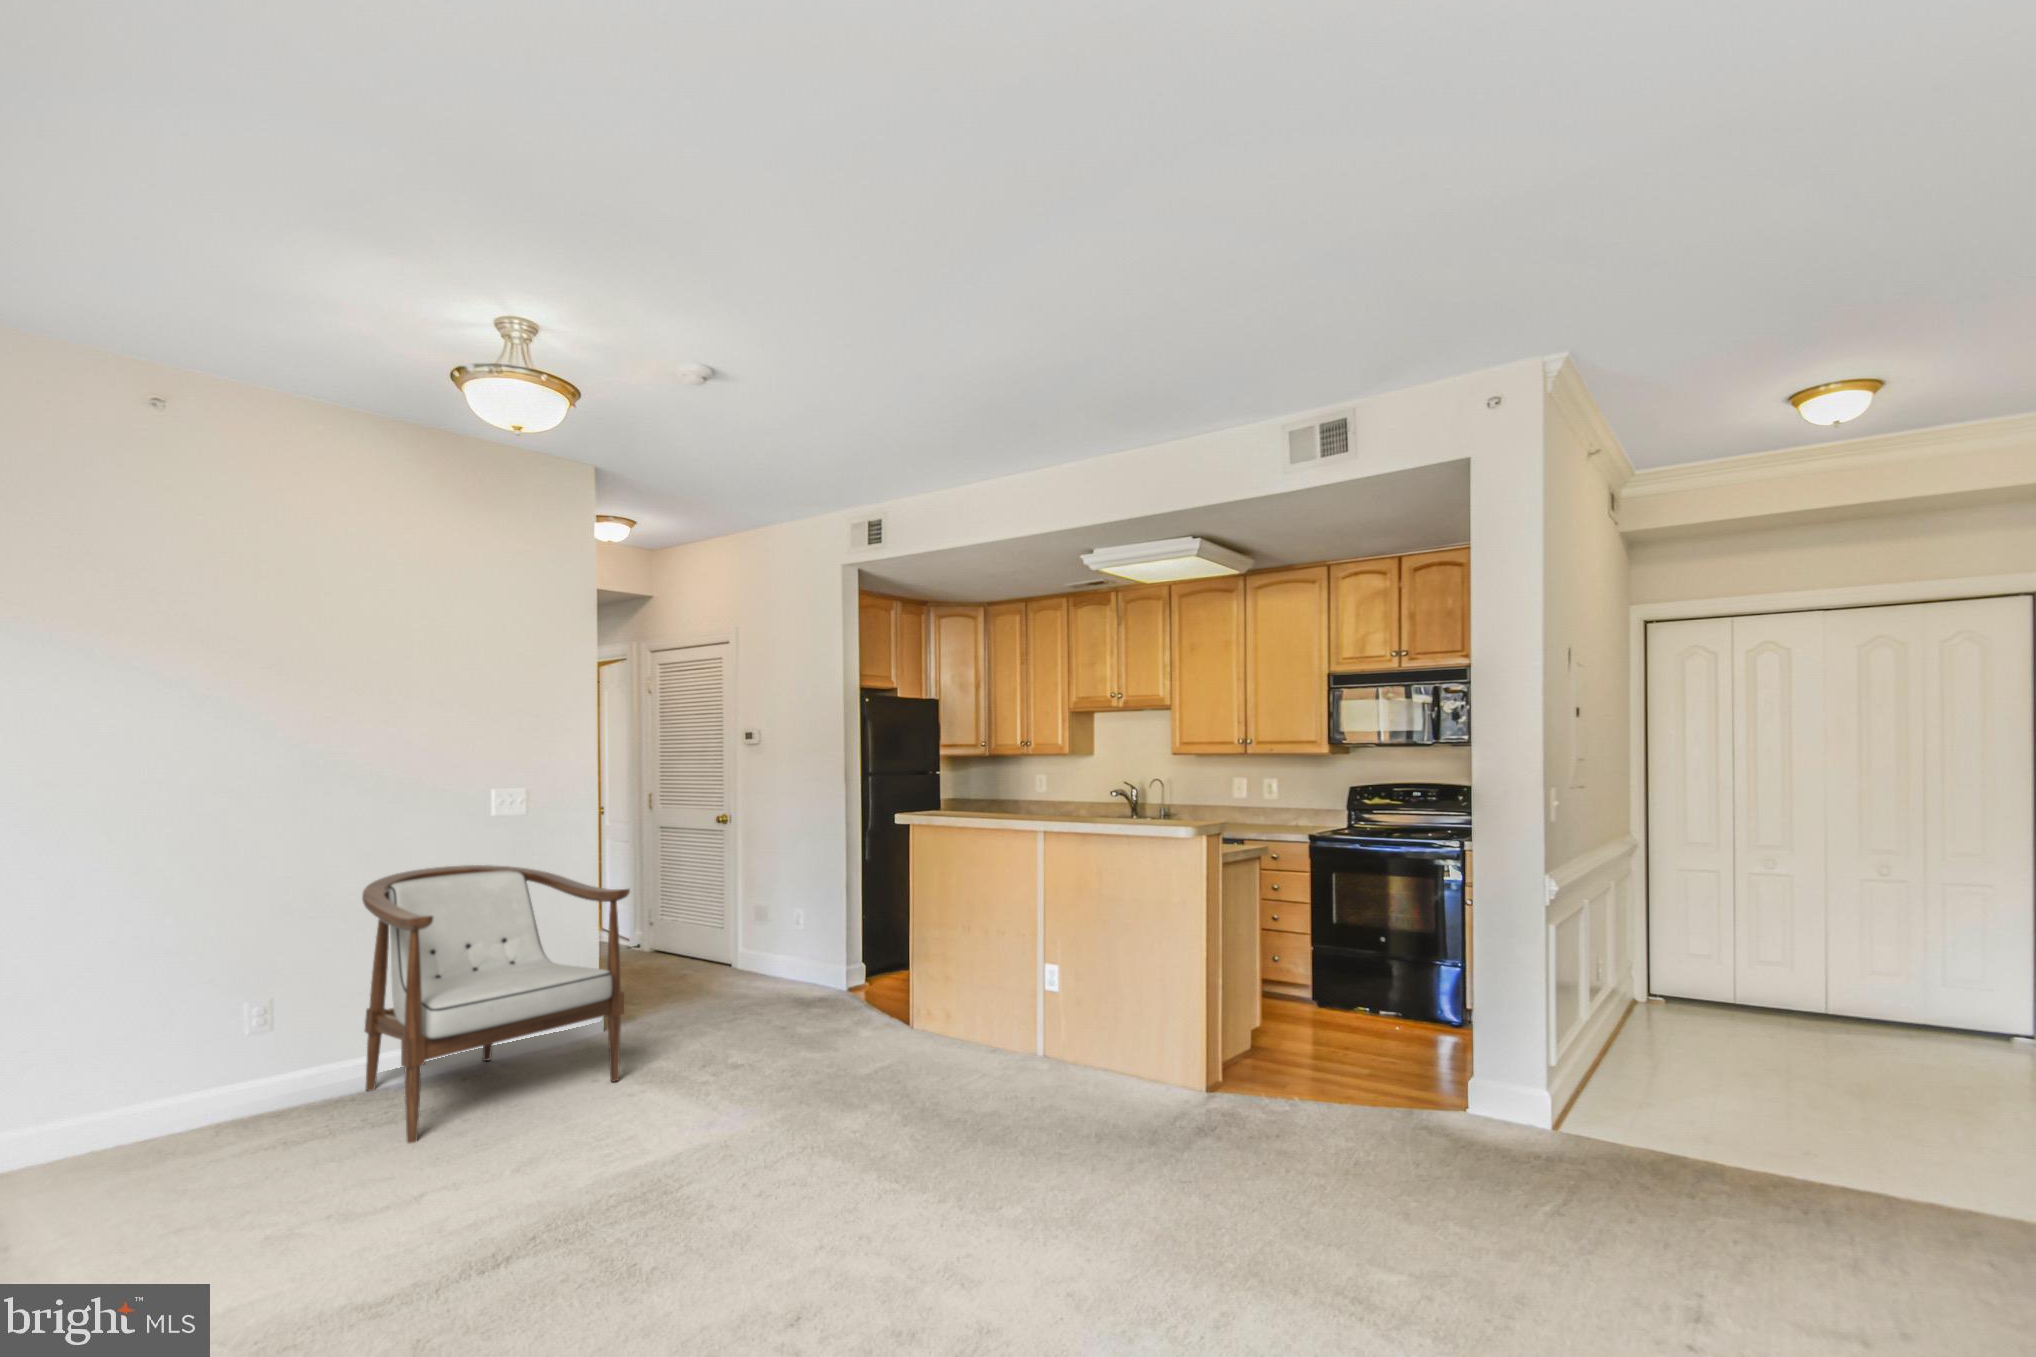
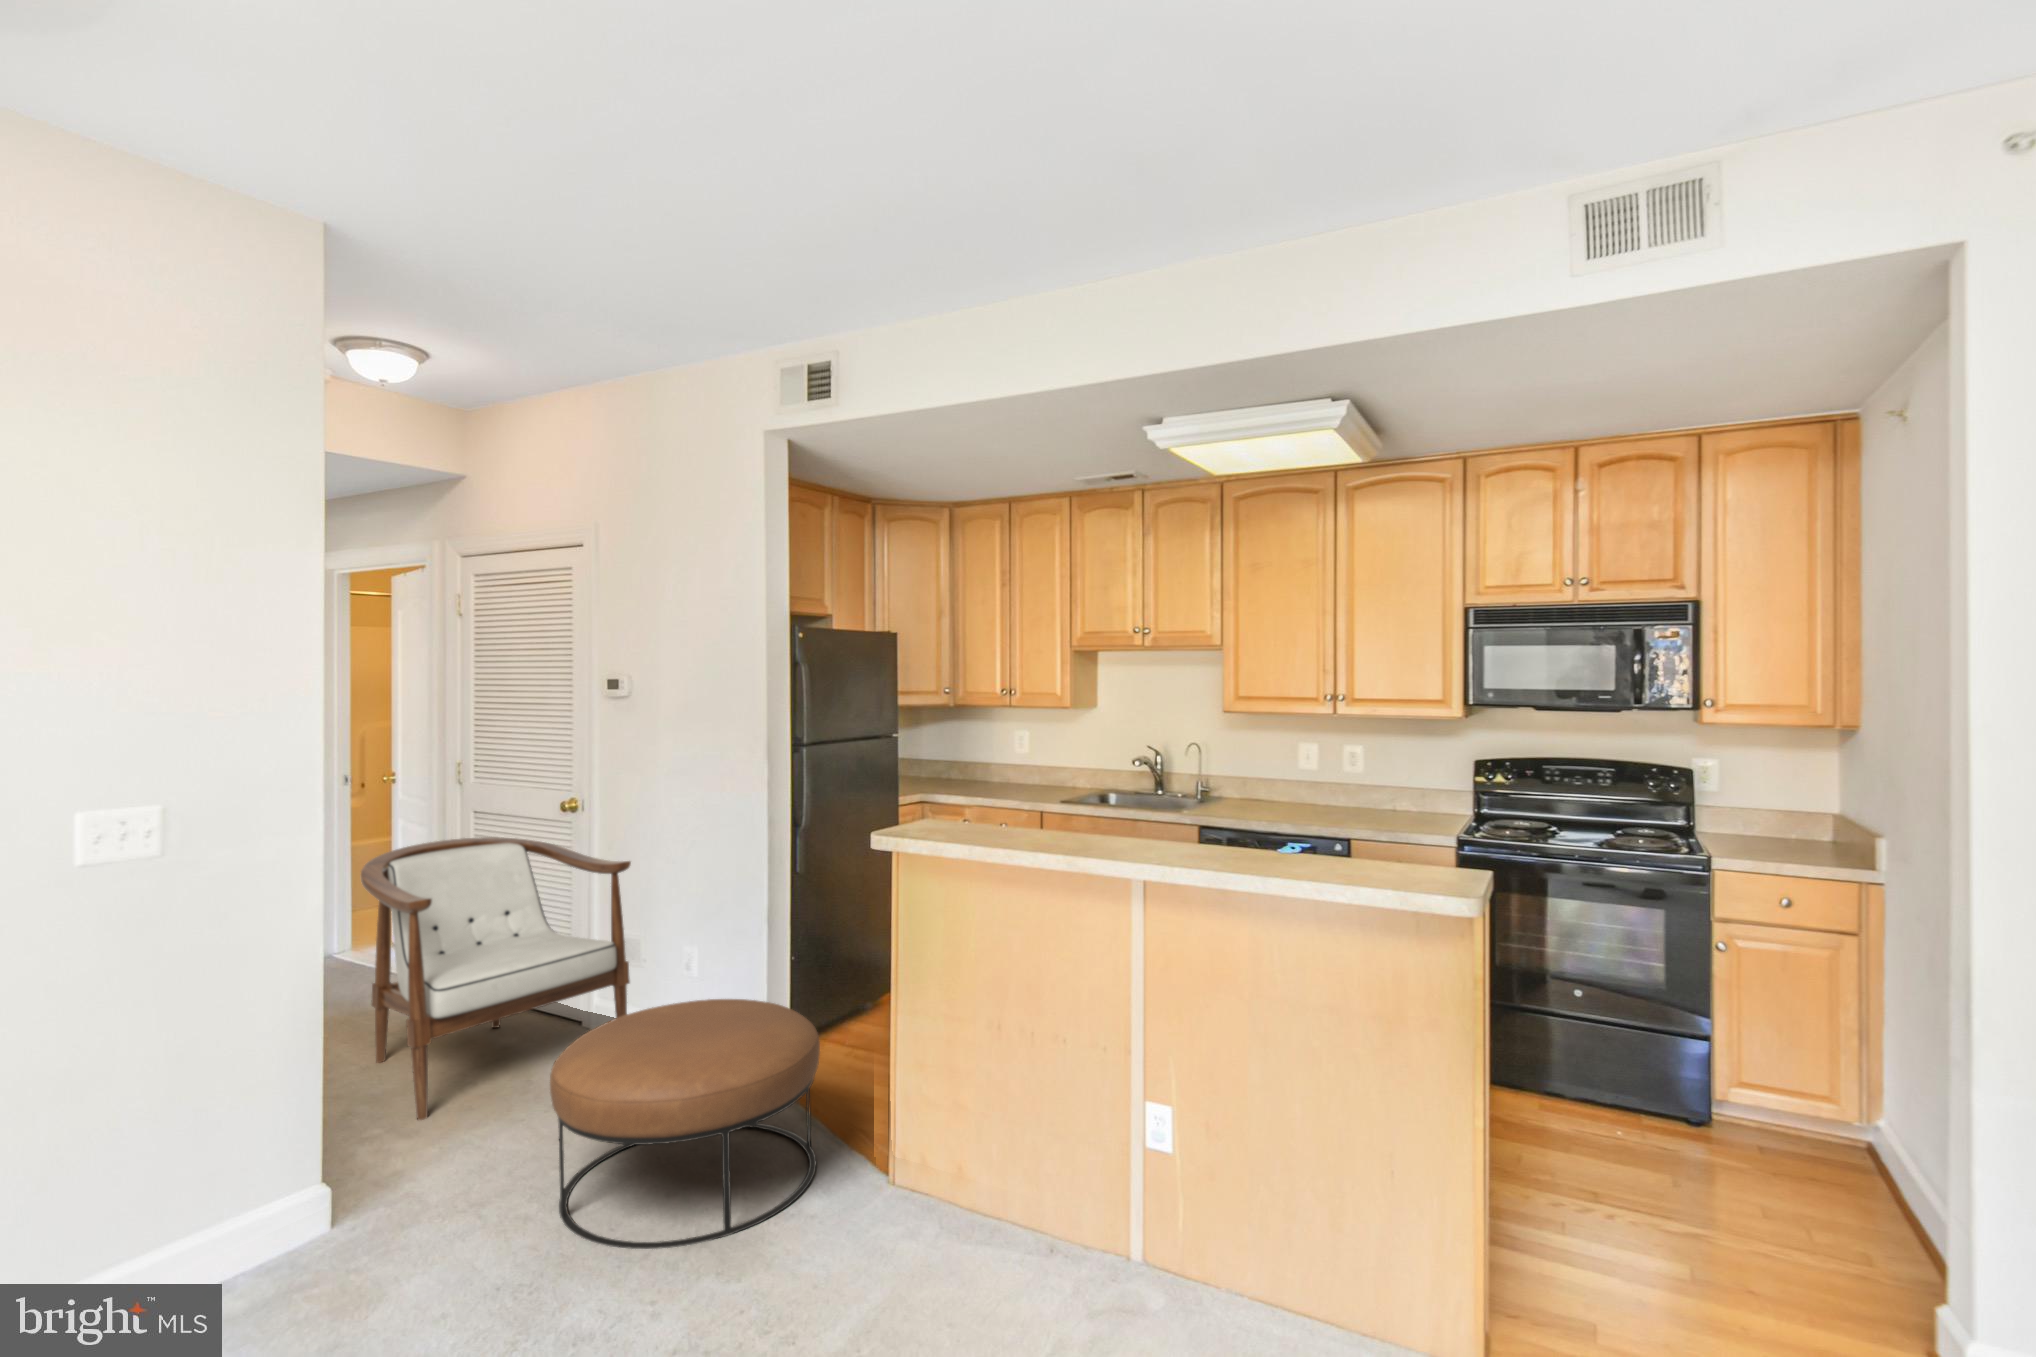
ottoman: none [546,1020,817,1263] -> present [550,999,820,1249]

